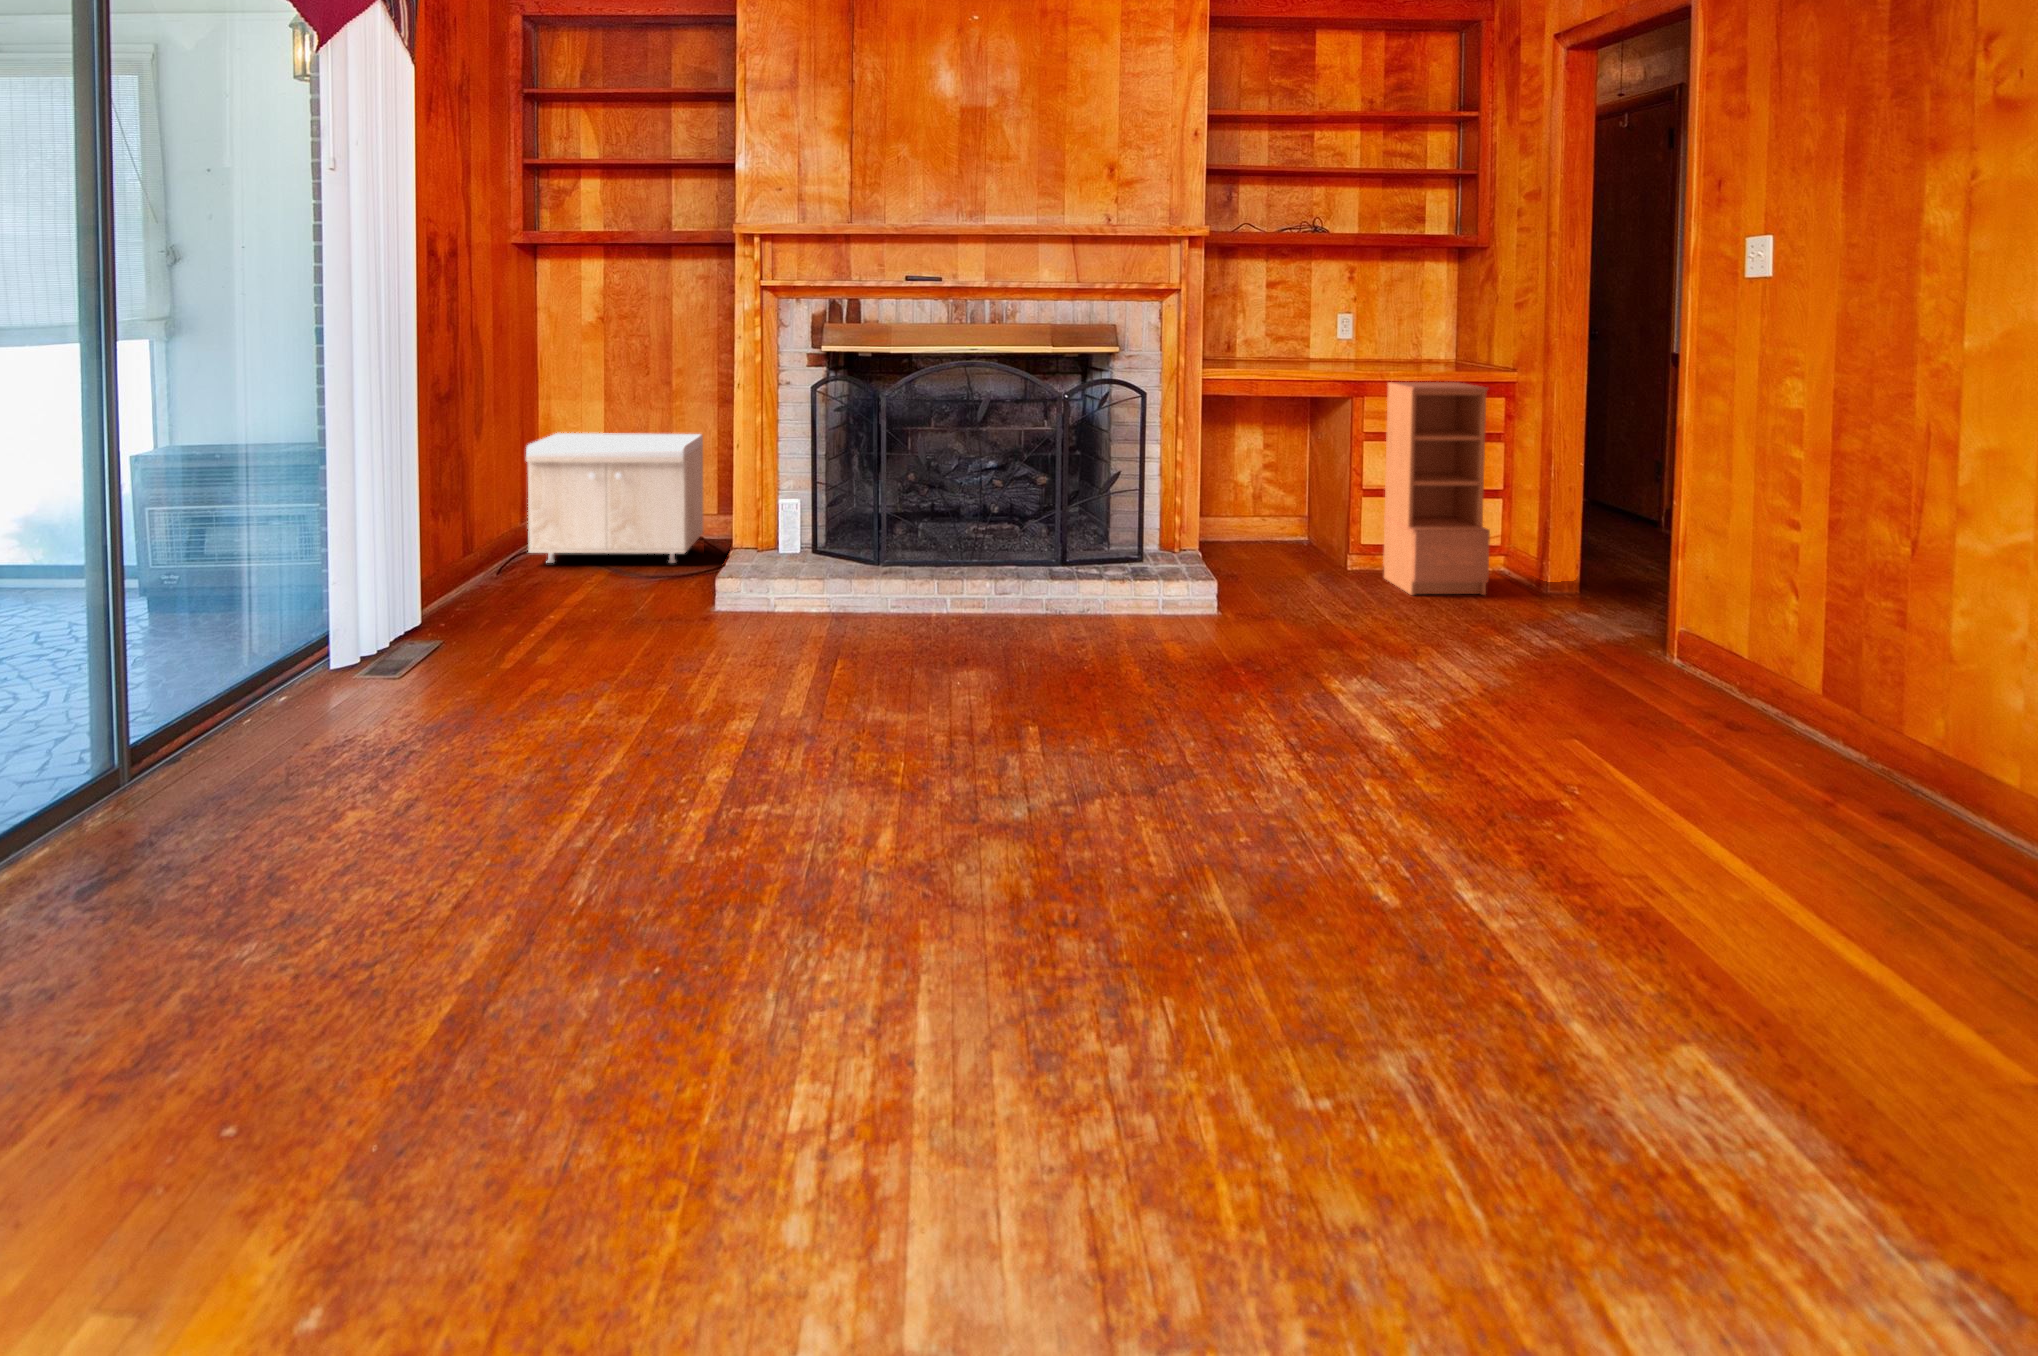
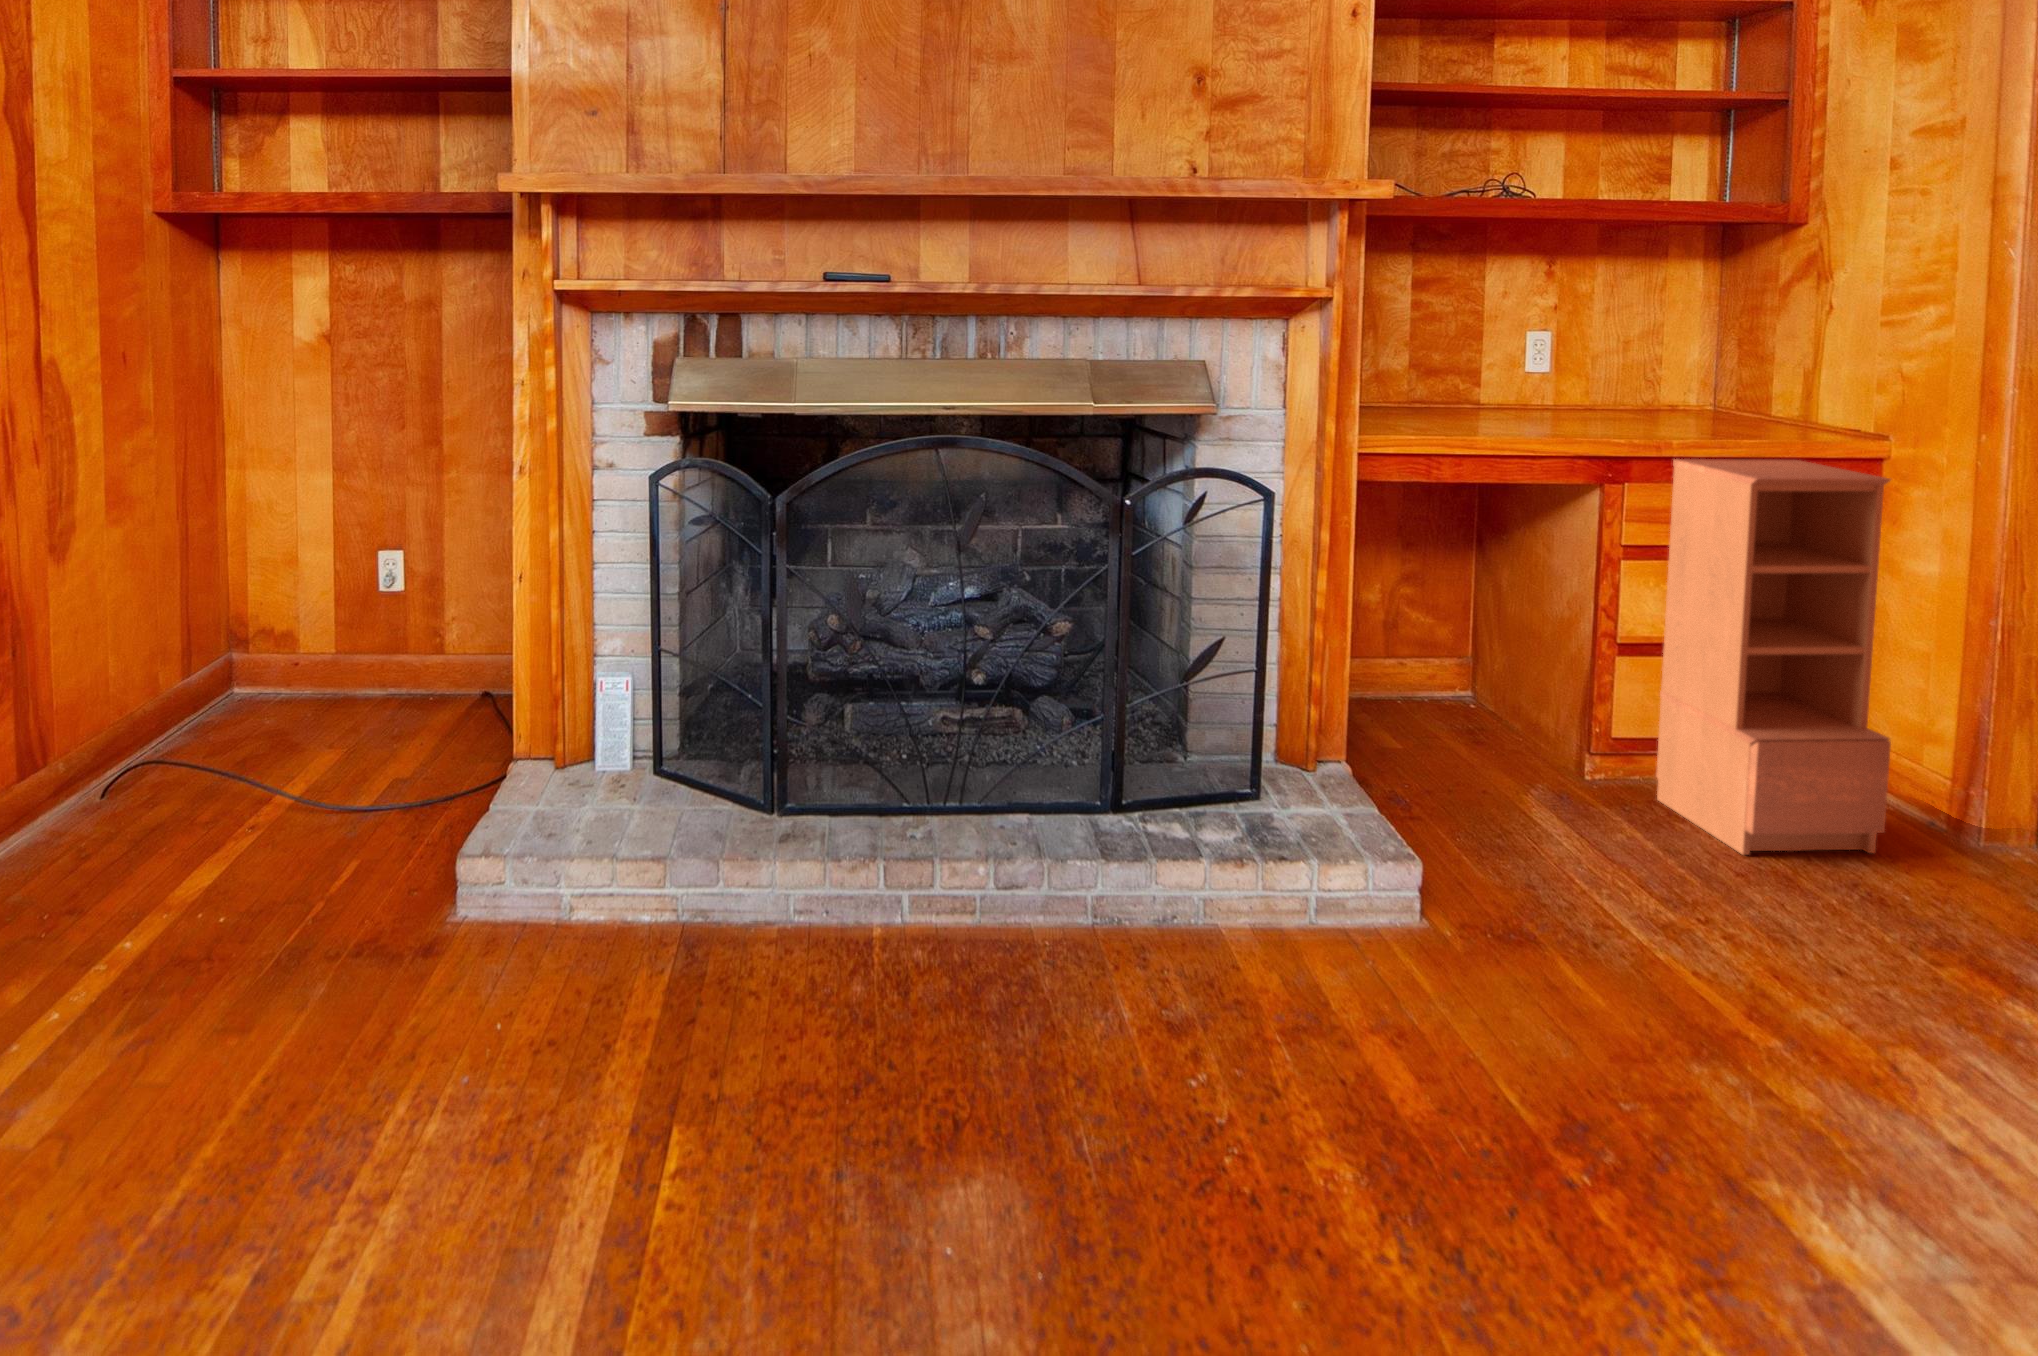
storage bench: present [526,433,703,563] -> none [158,526,489,760]

